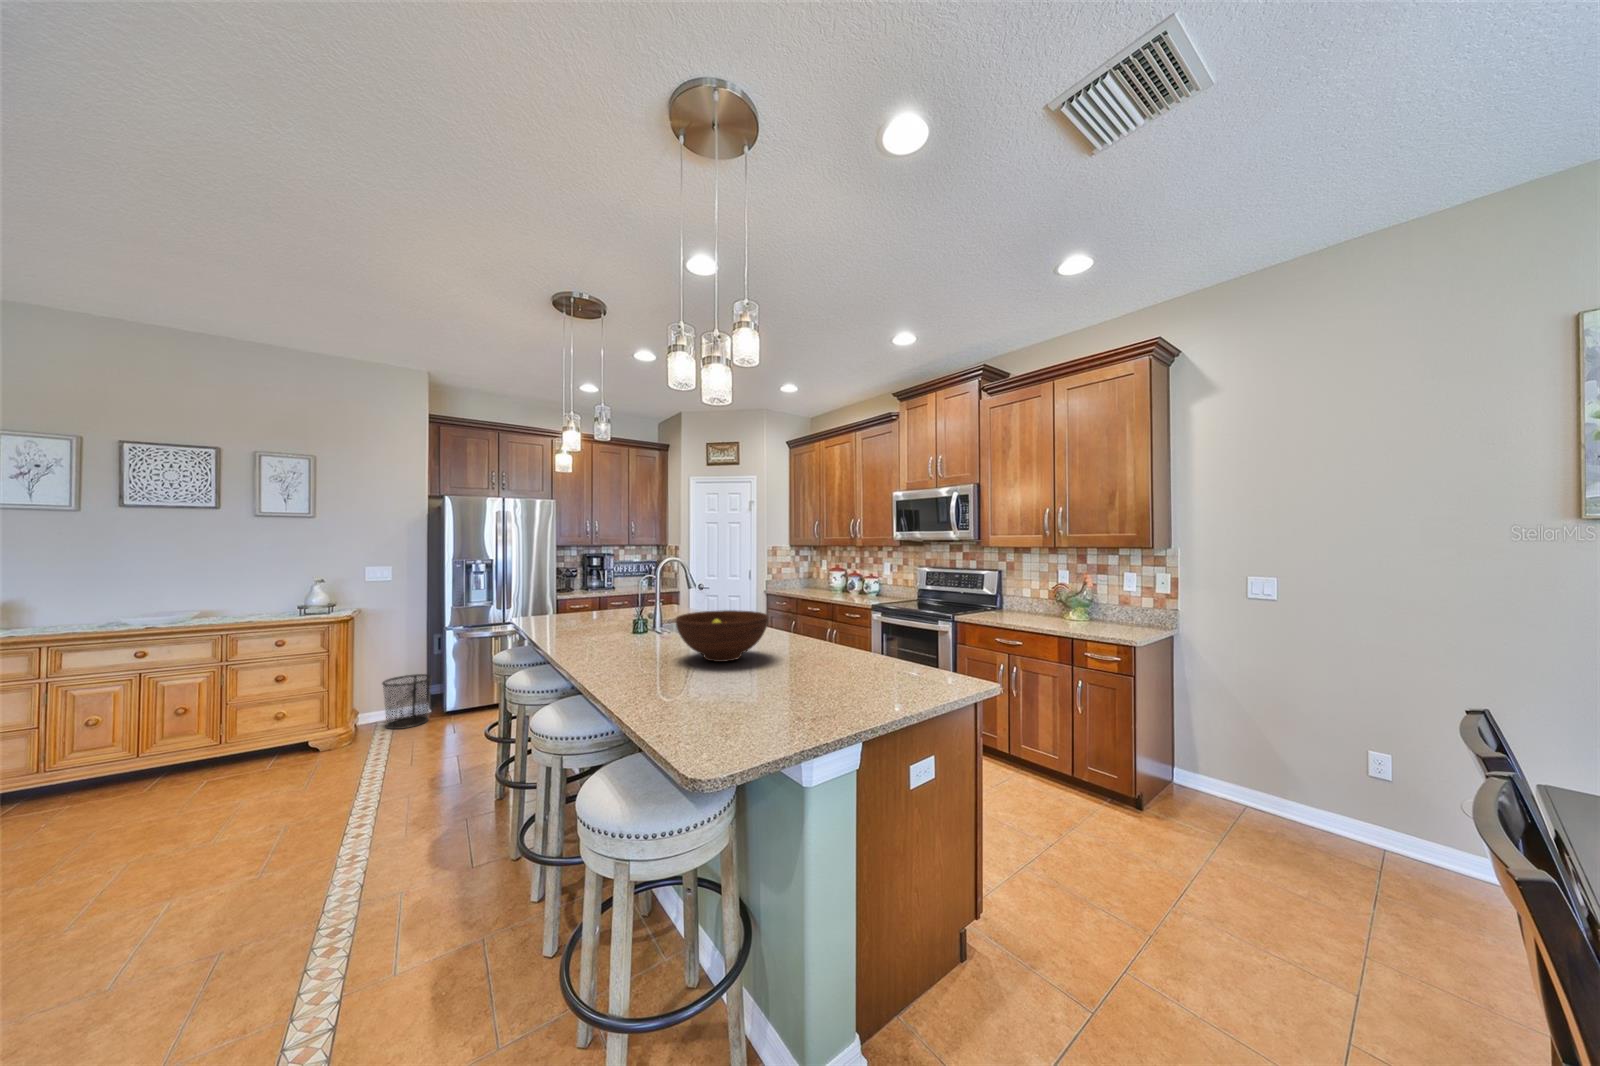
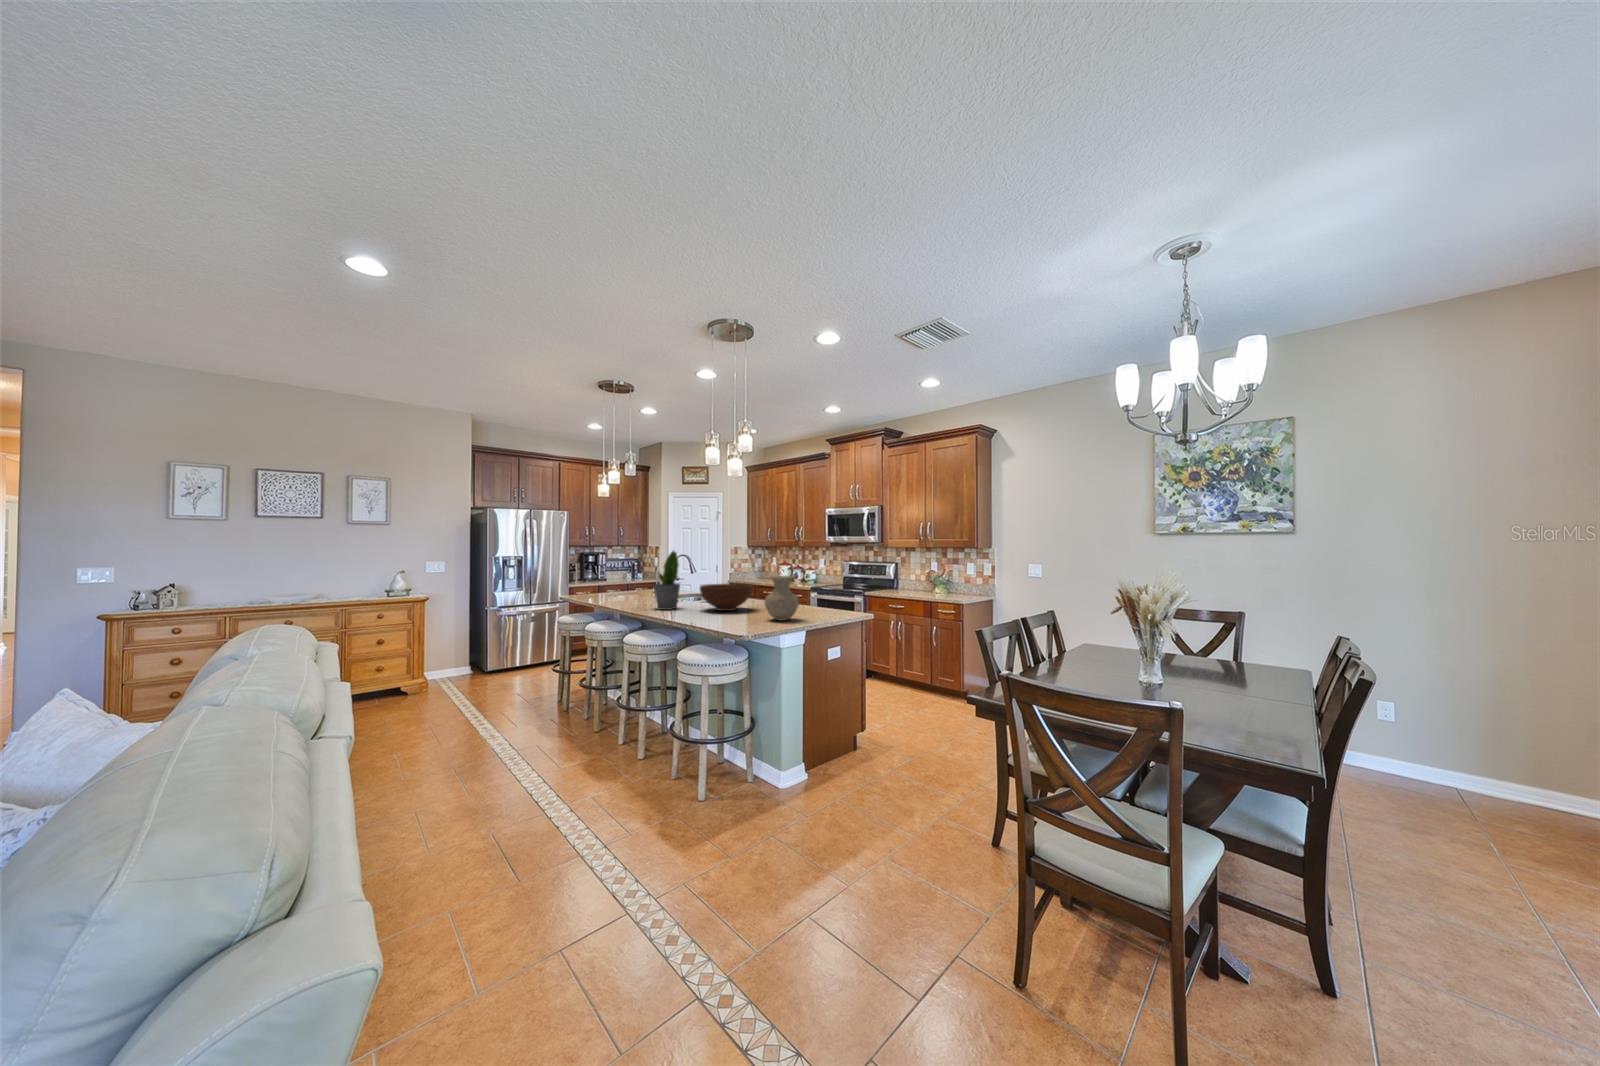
potted plant: none [604,553,651,655] -> present [653,551,680,610]
vase: none [777,606,846,697] -> present [765,576,799,621]
trash can: present [382,674,432,729] -> none [443,644,480,684]

